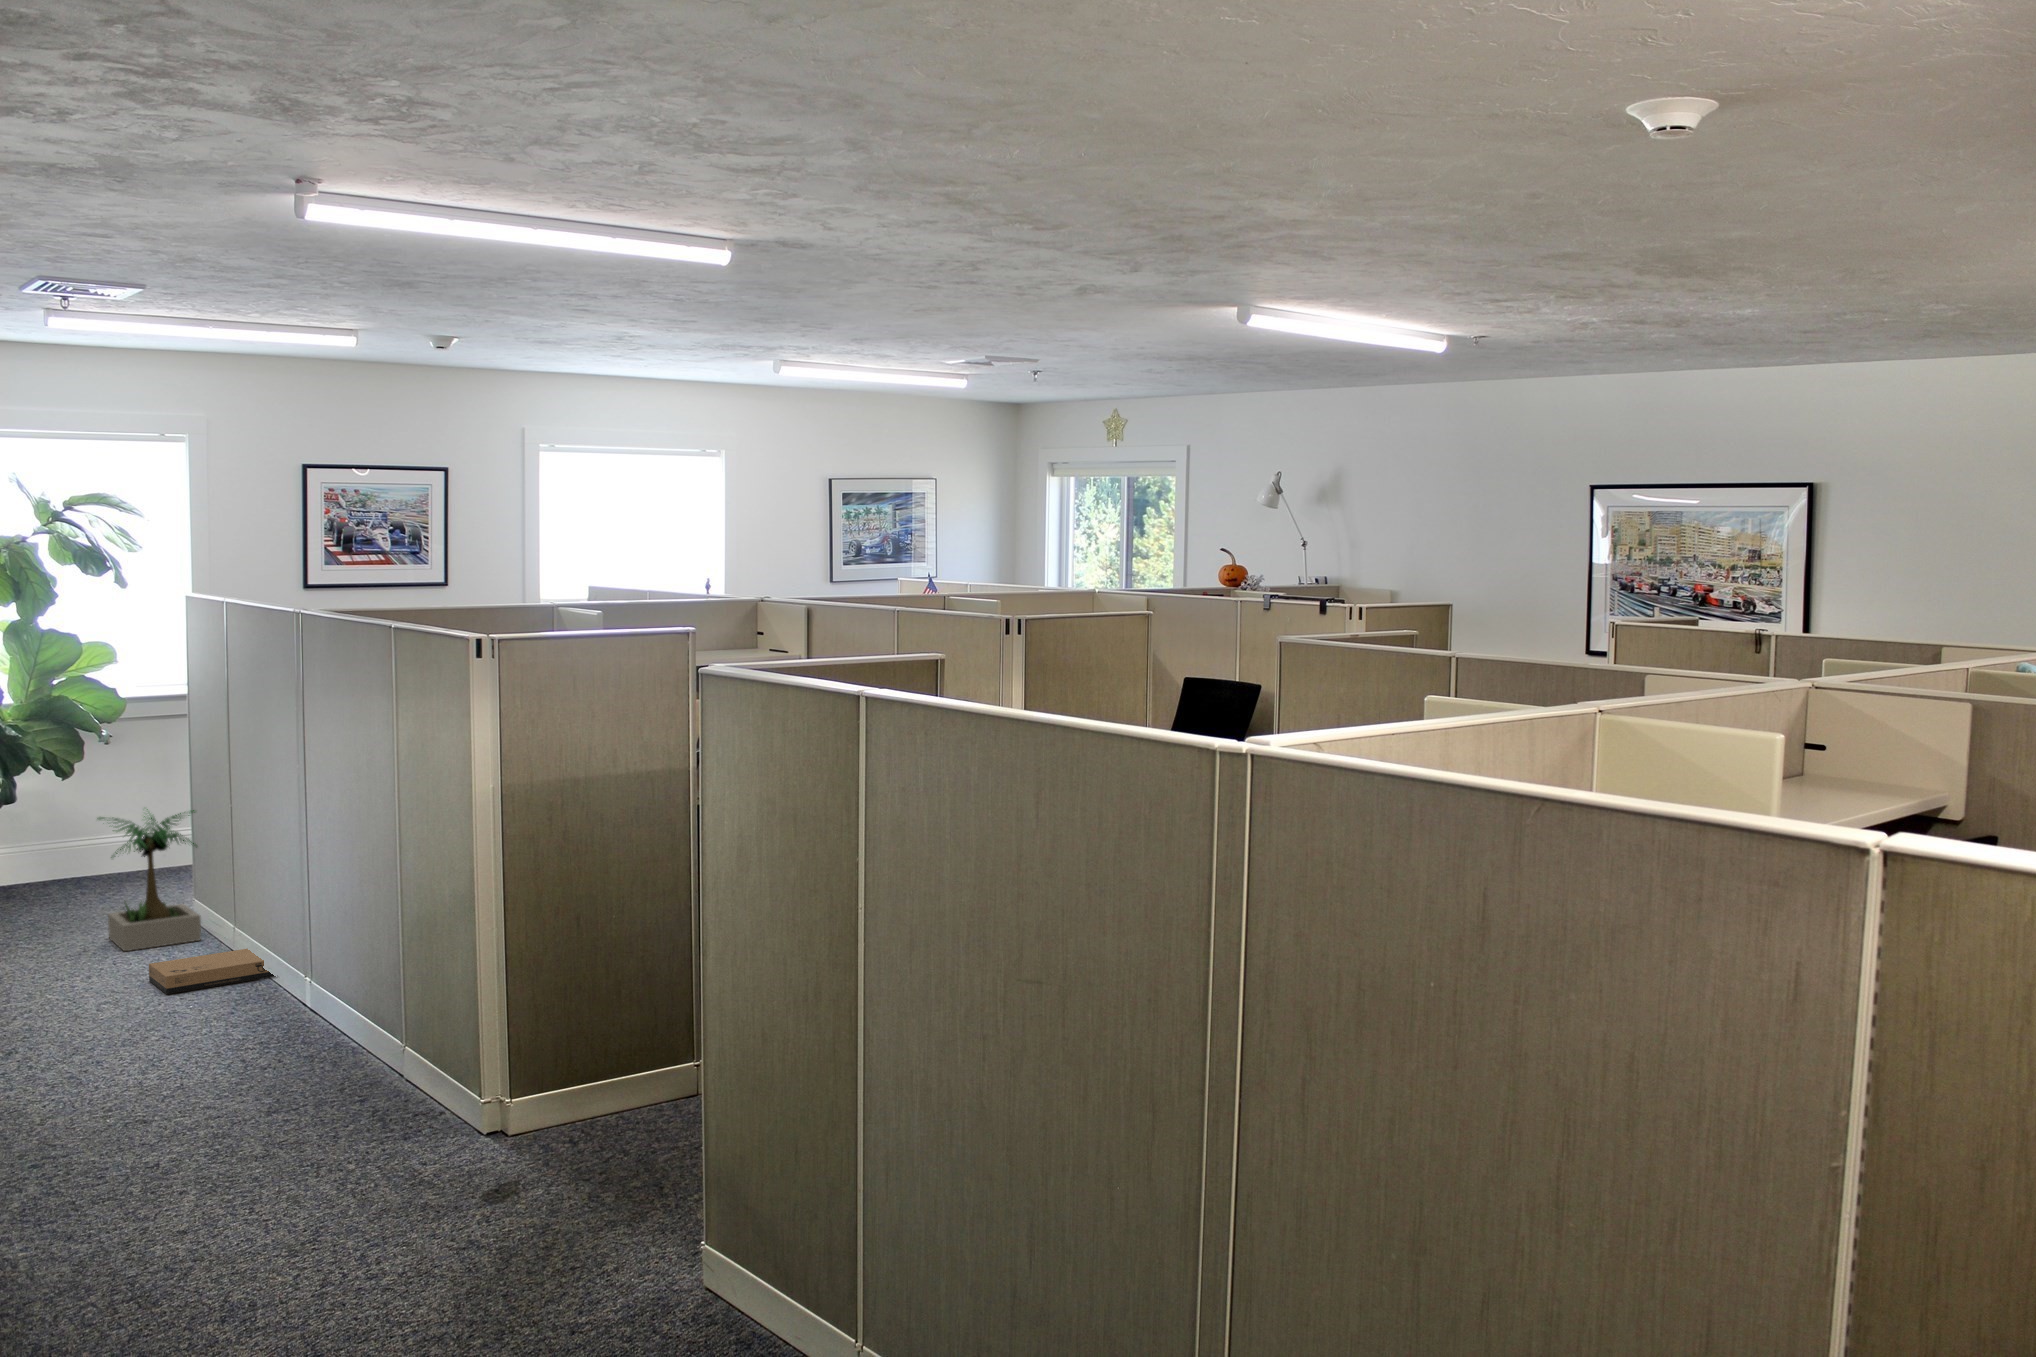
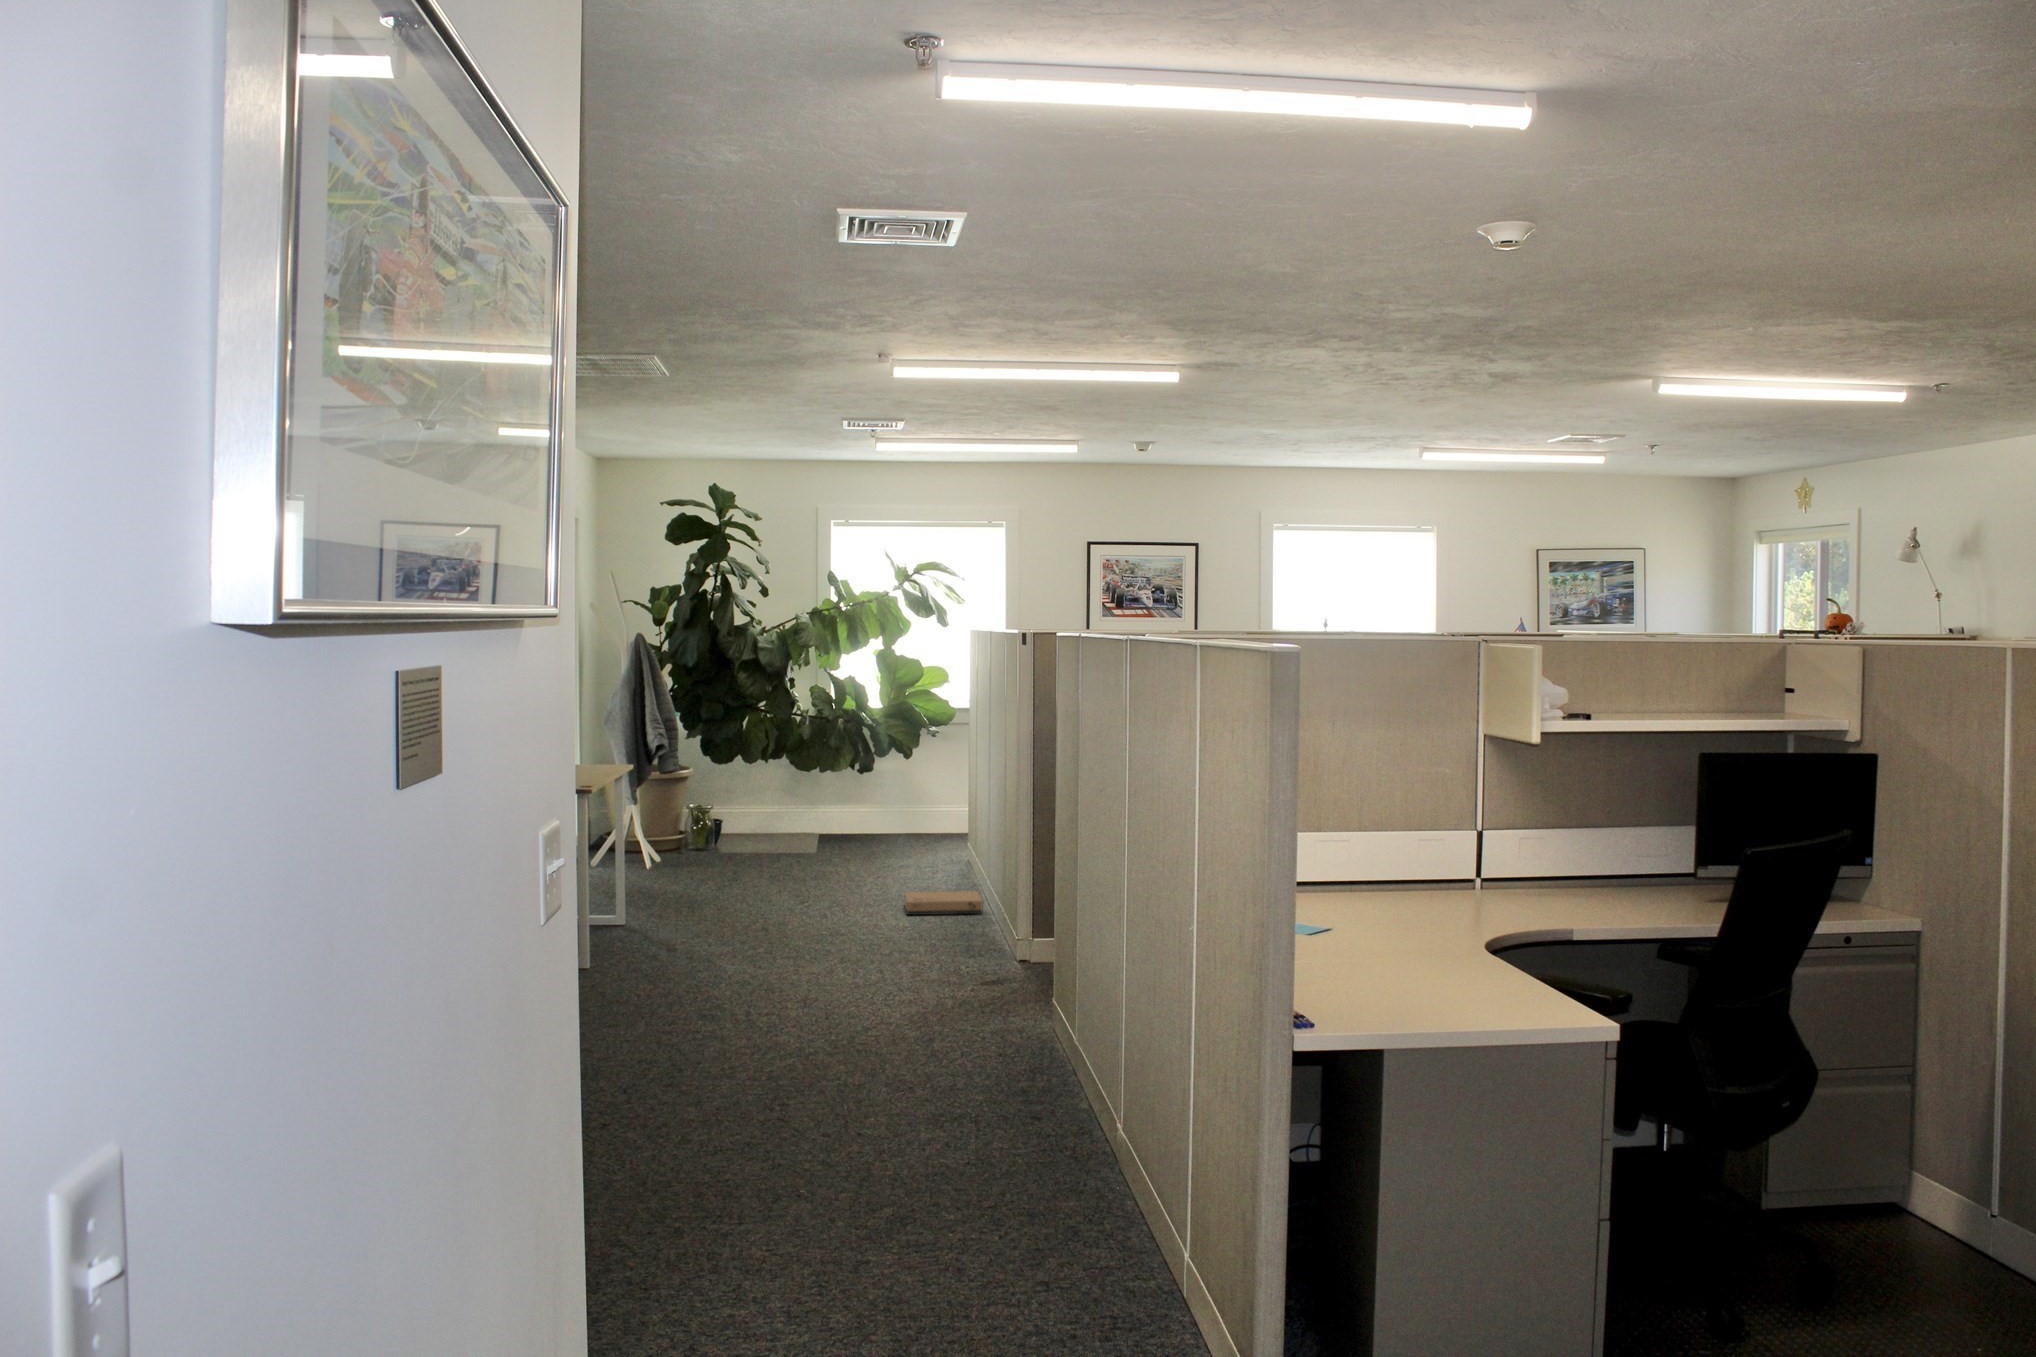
potted plant: present [97,809,201,951] -> none [892,781,968,883]

